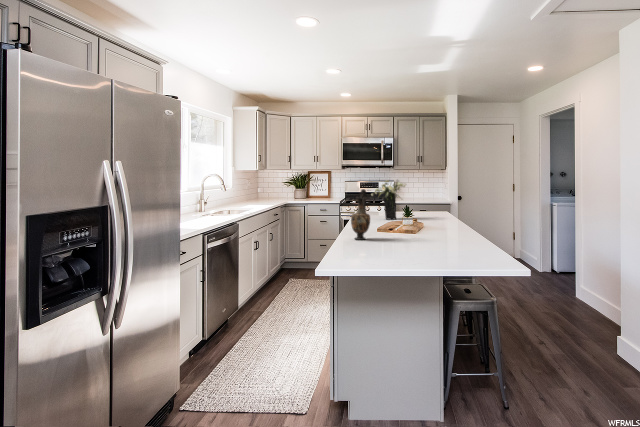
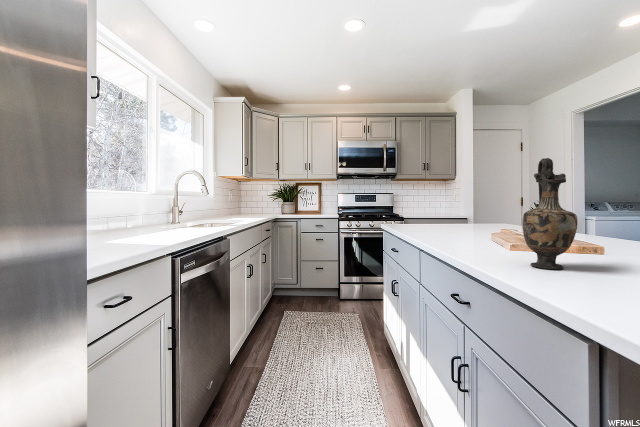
flower arrangement: present [371,180,406,219] -> none [422,176,472,232]

